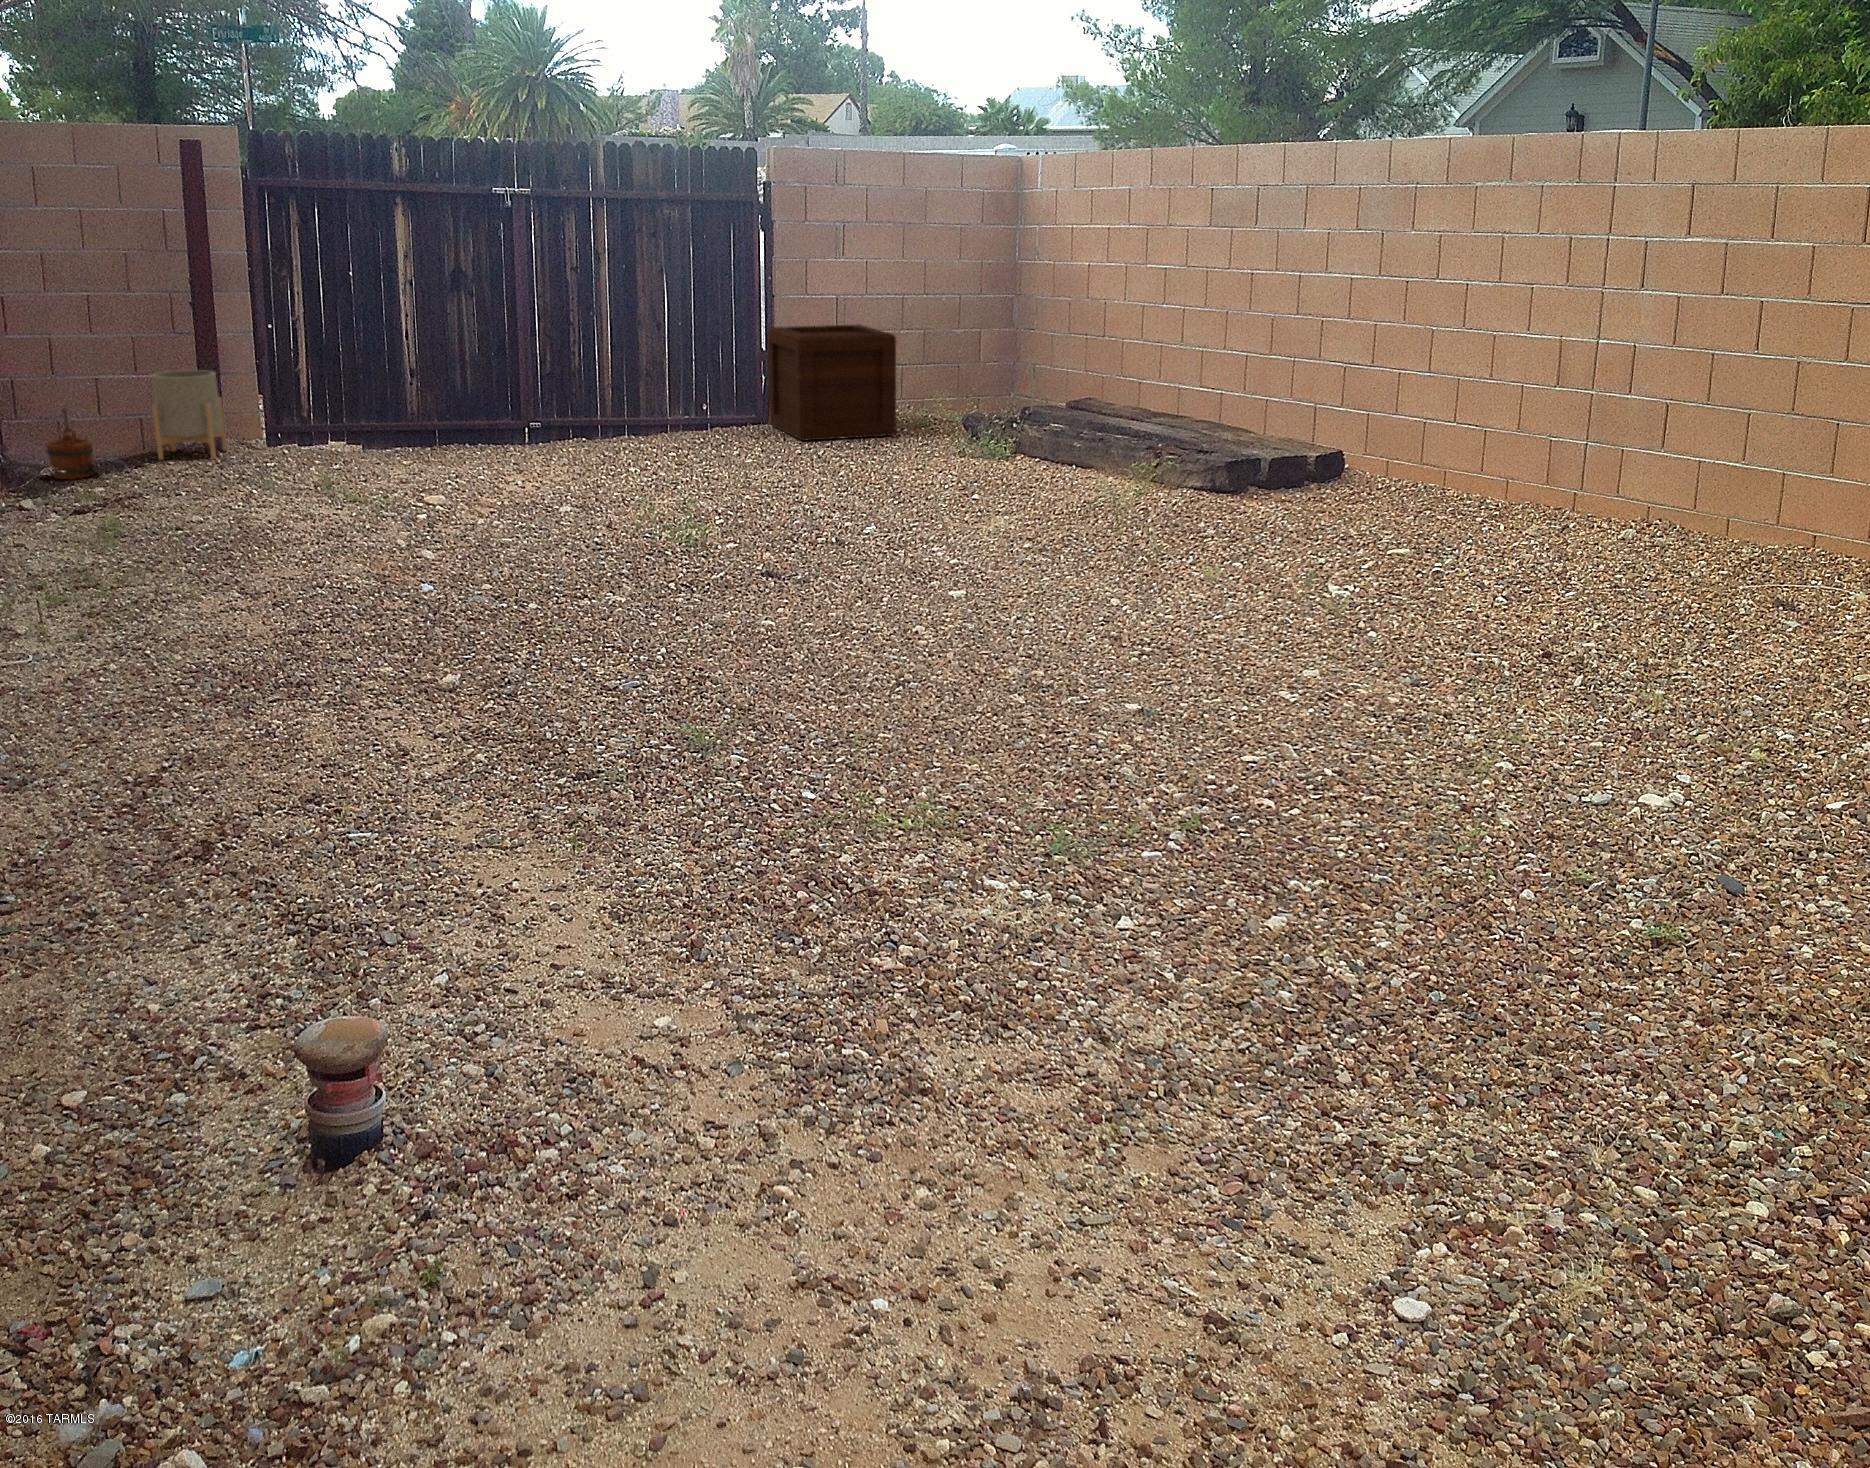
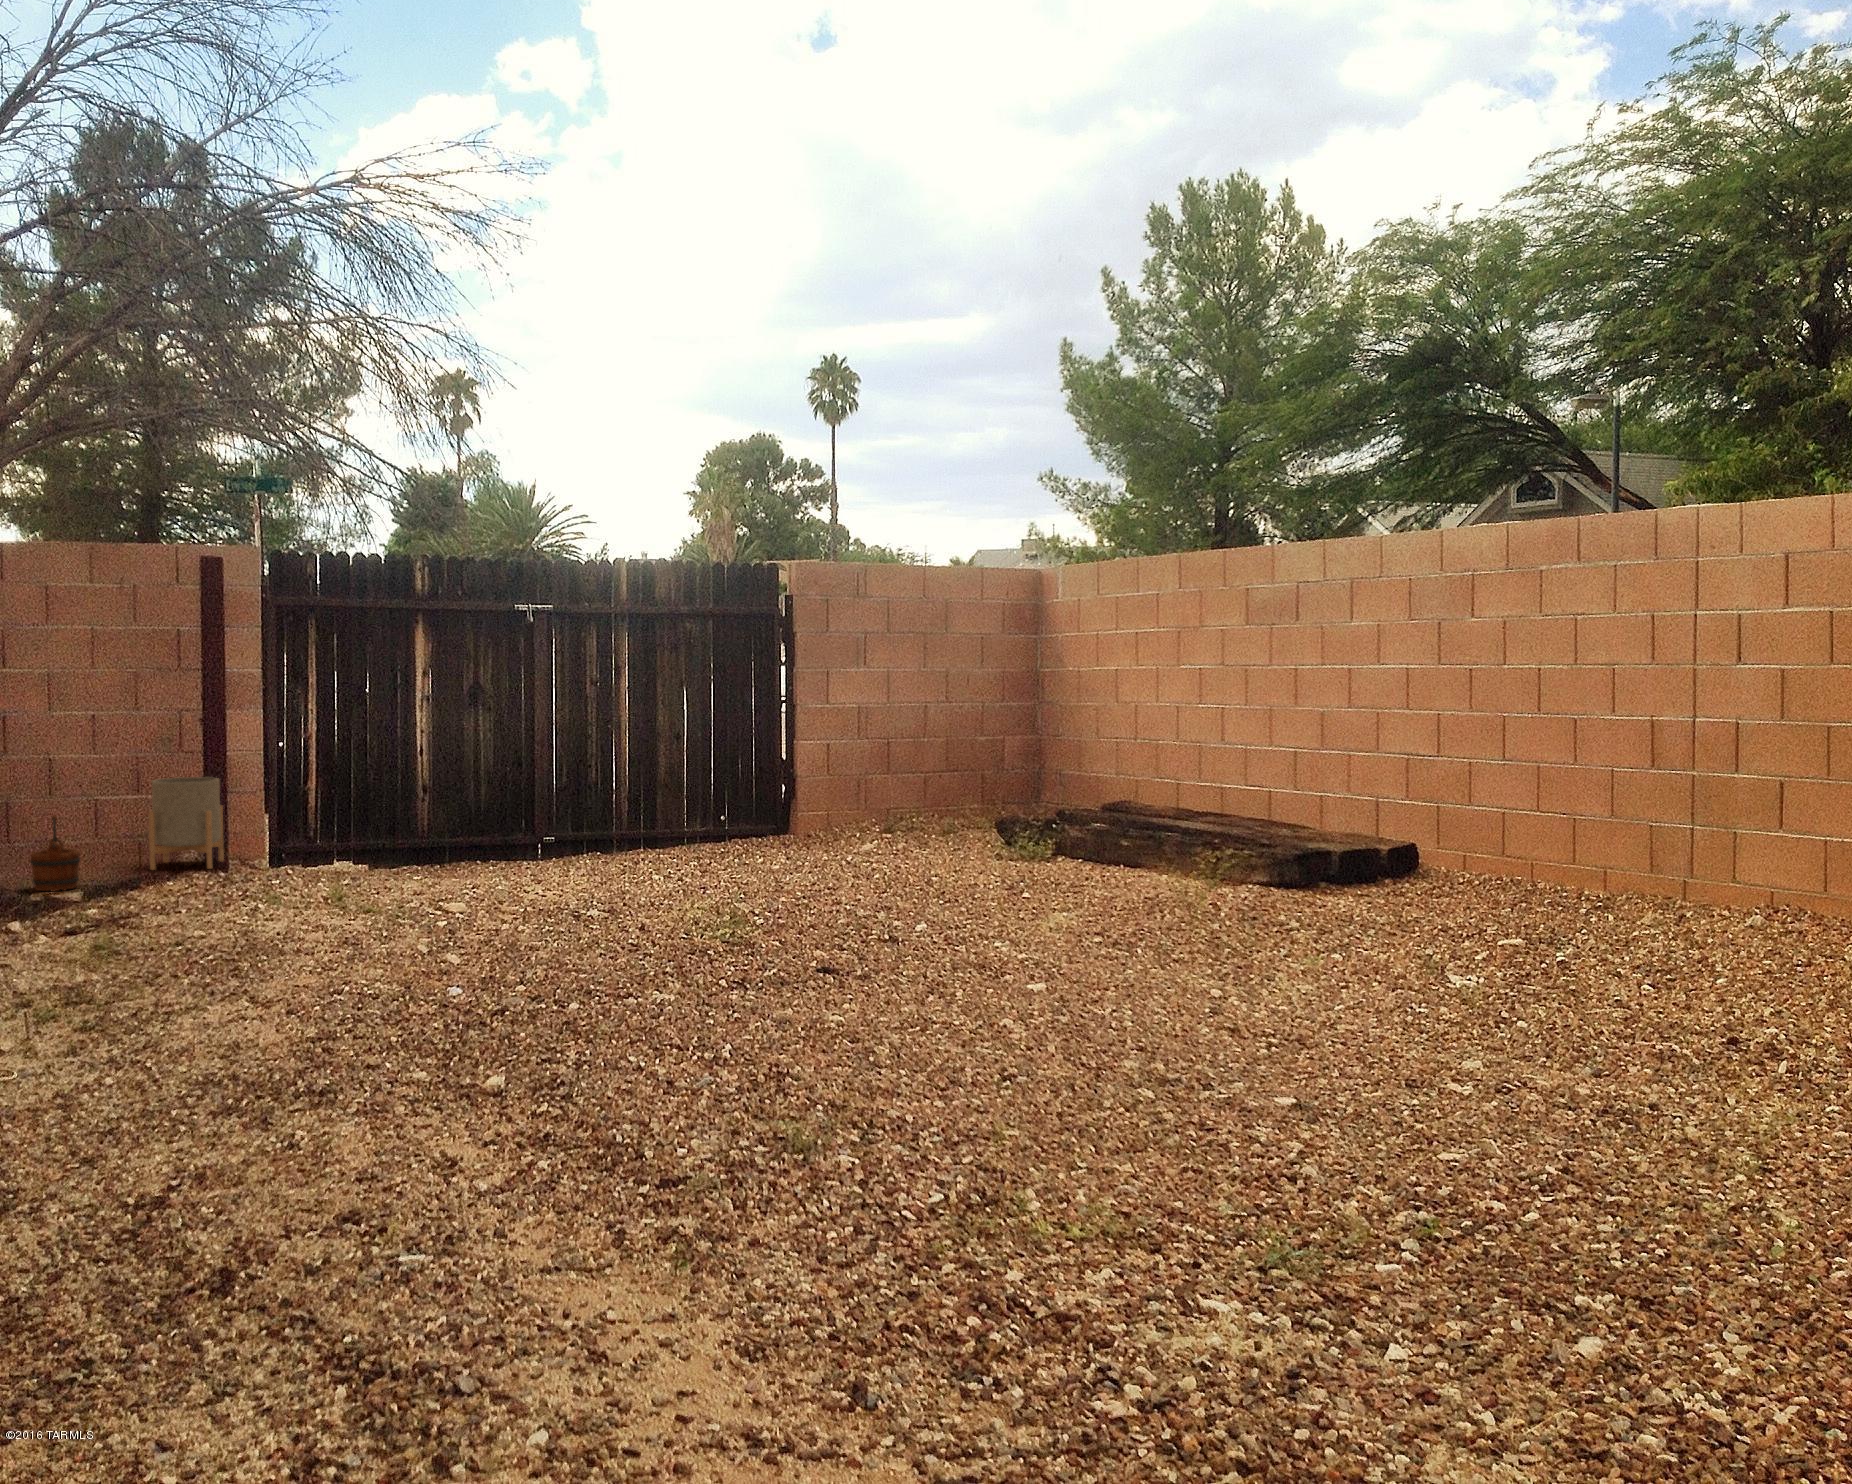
wooden crate: present [768,325,896,441] -> none [790,734,926,850]

